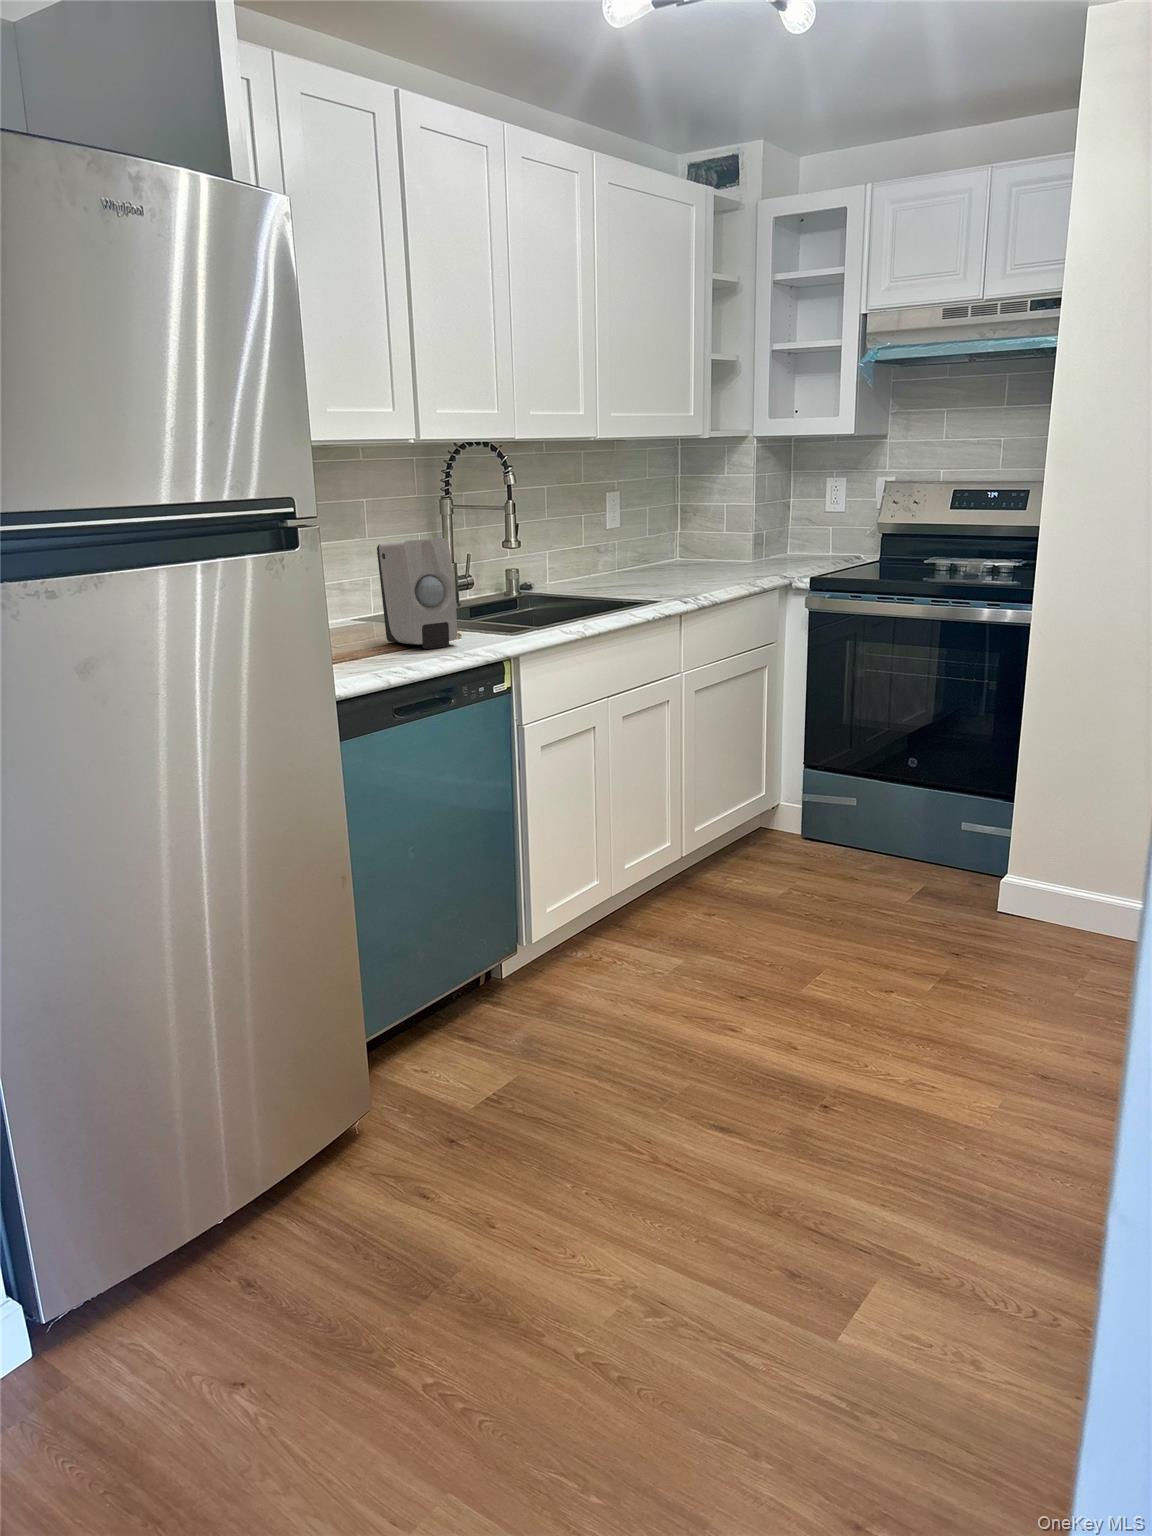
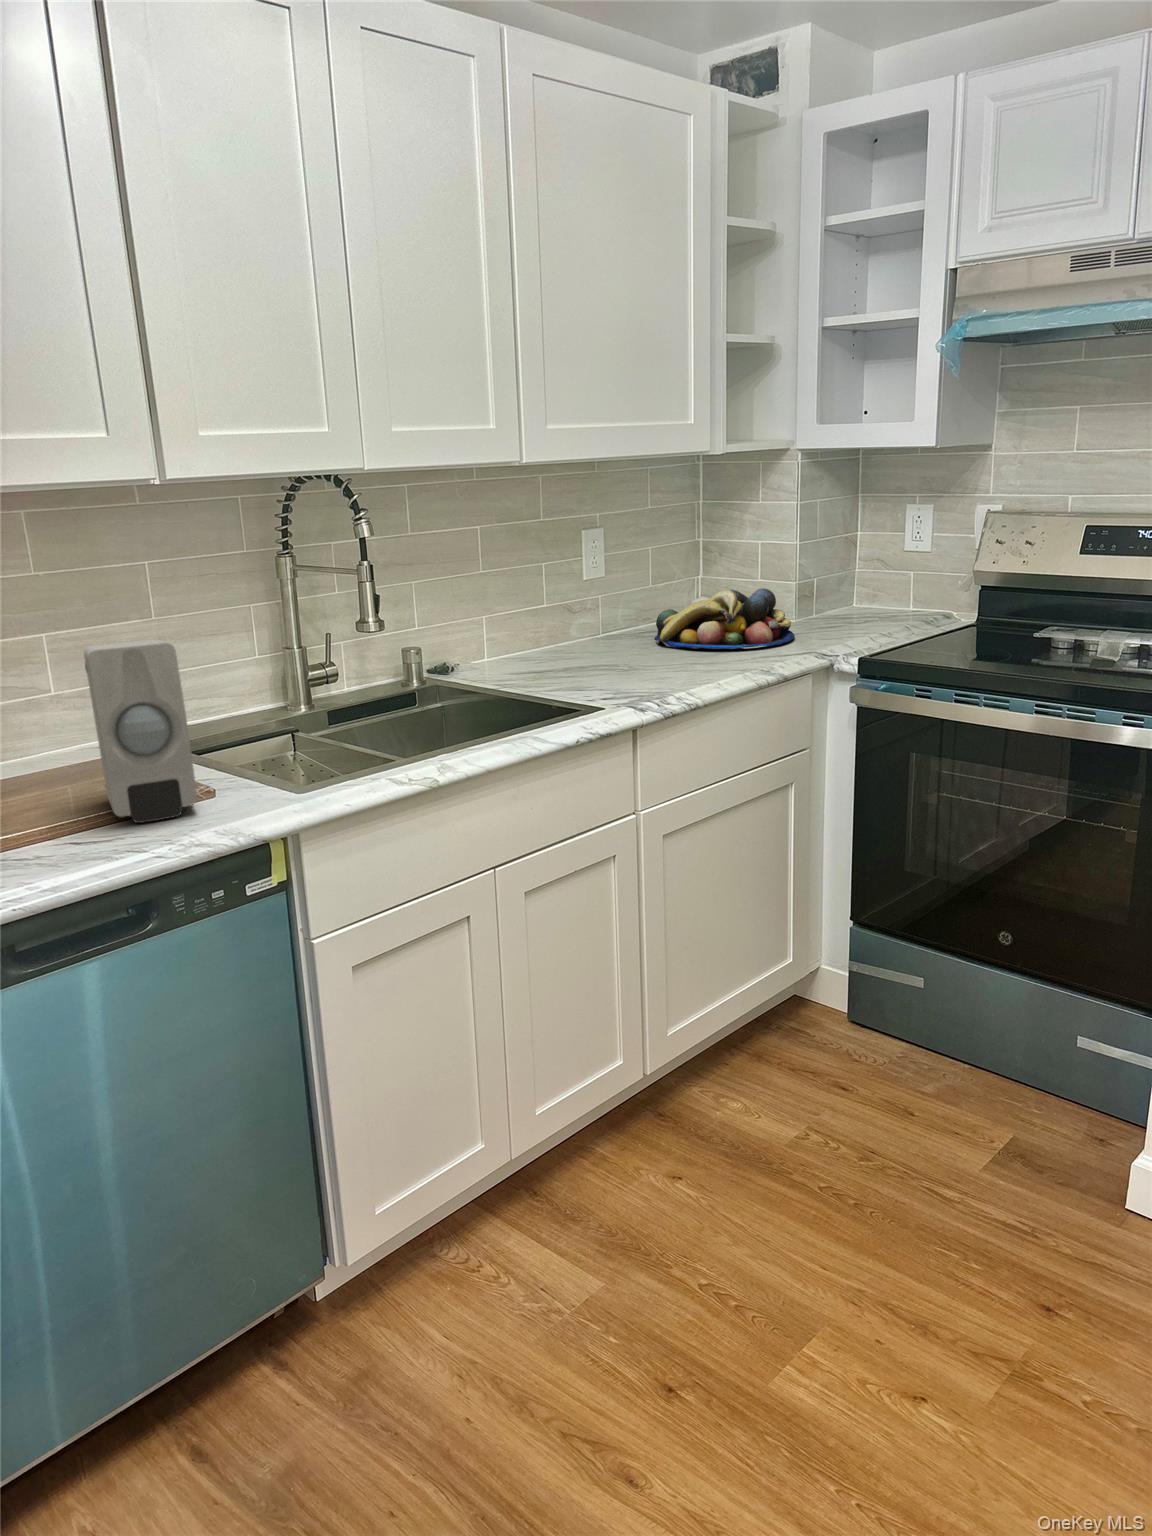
fruit bowl: none [656,535,759,575] -> present [655,588,795,649]

